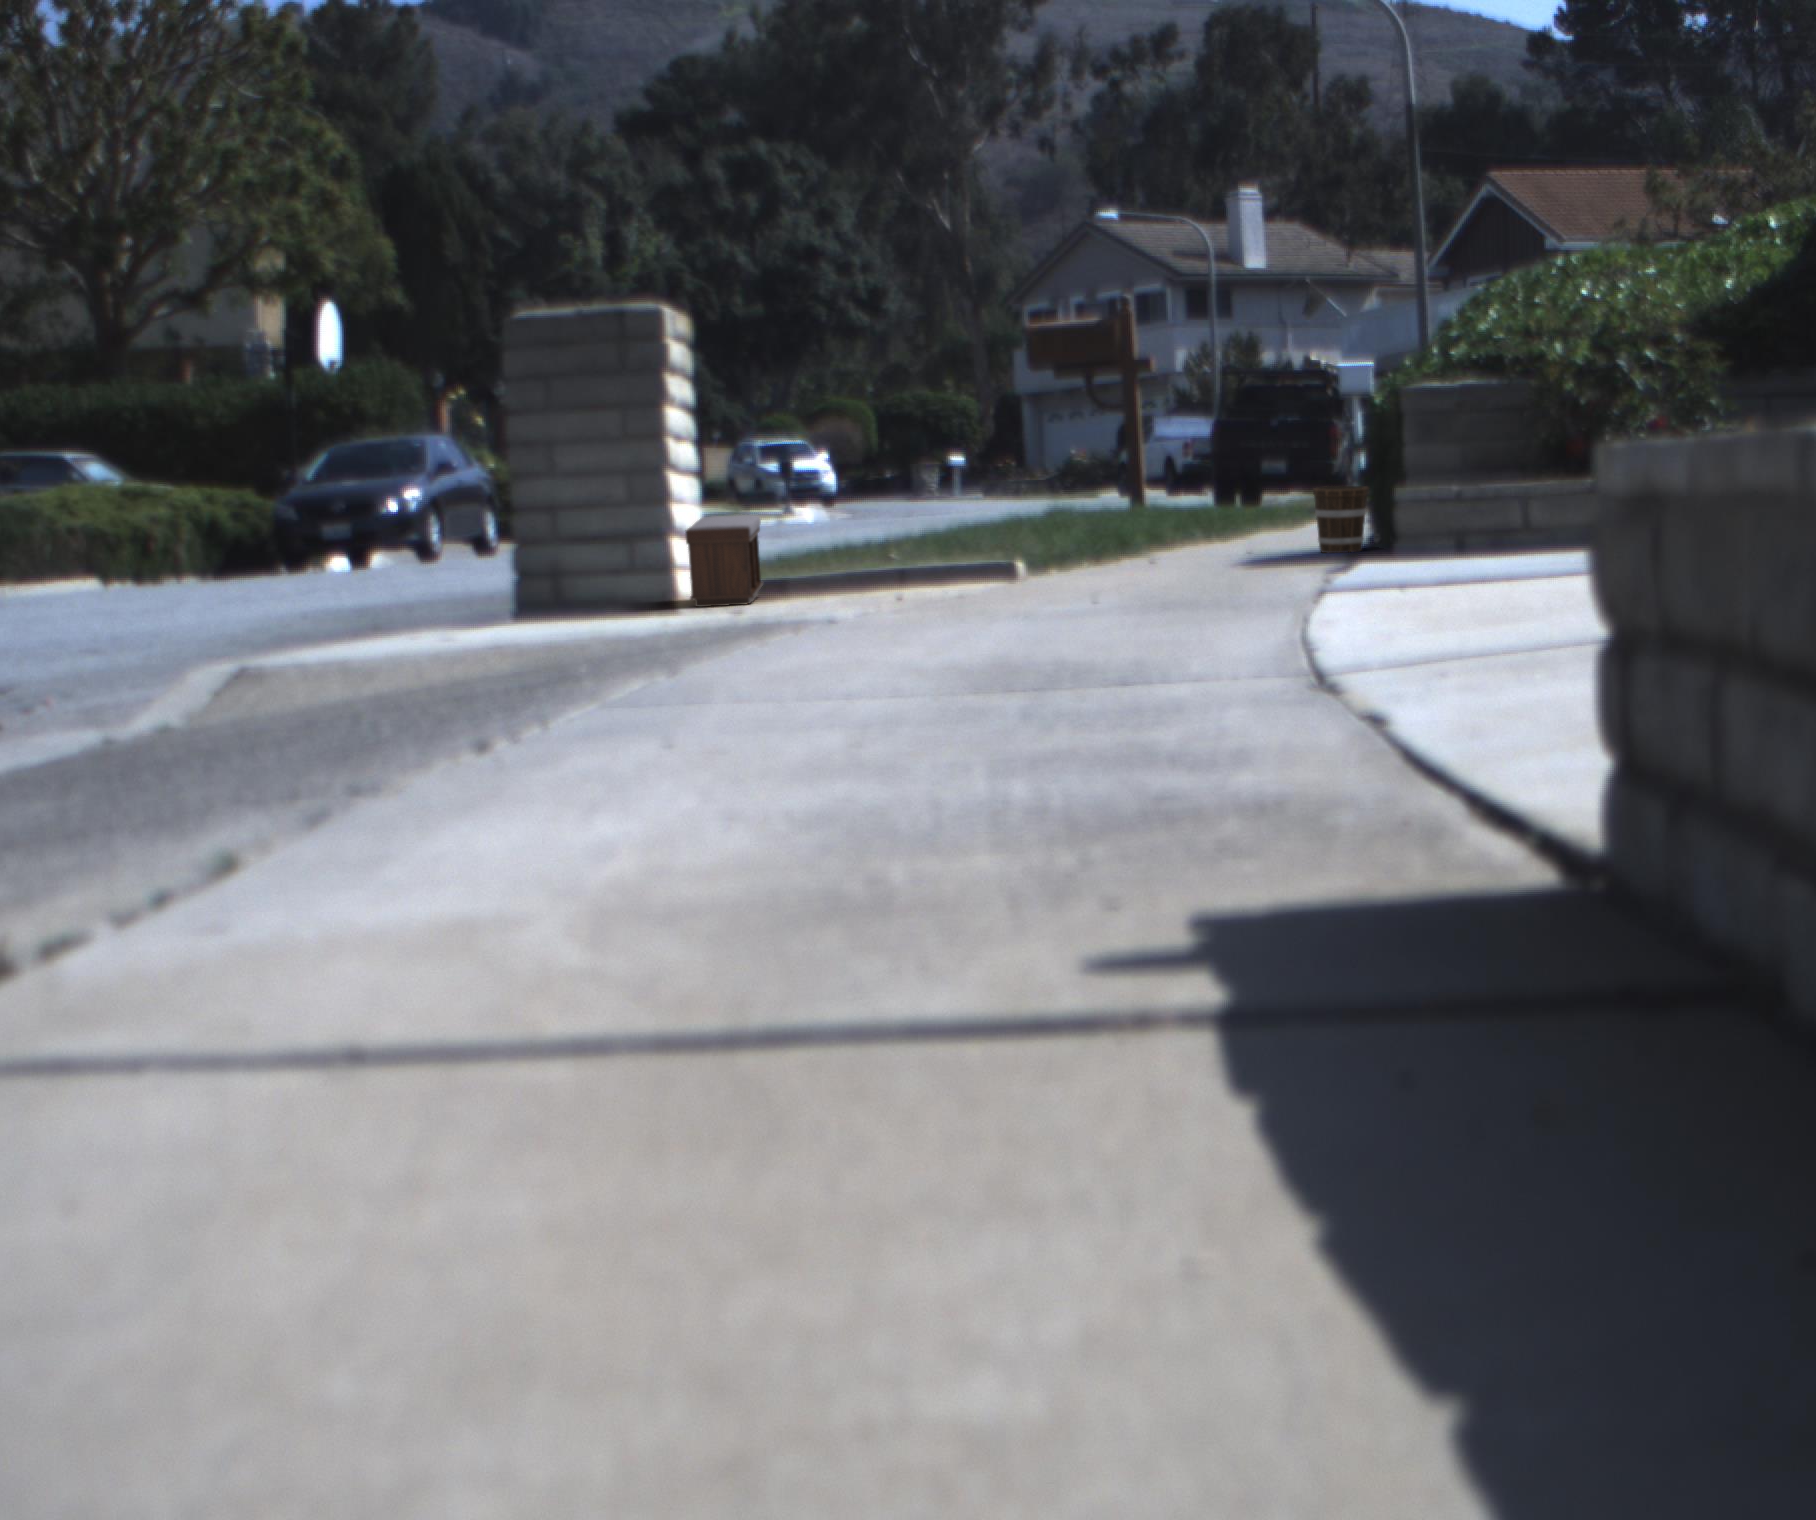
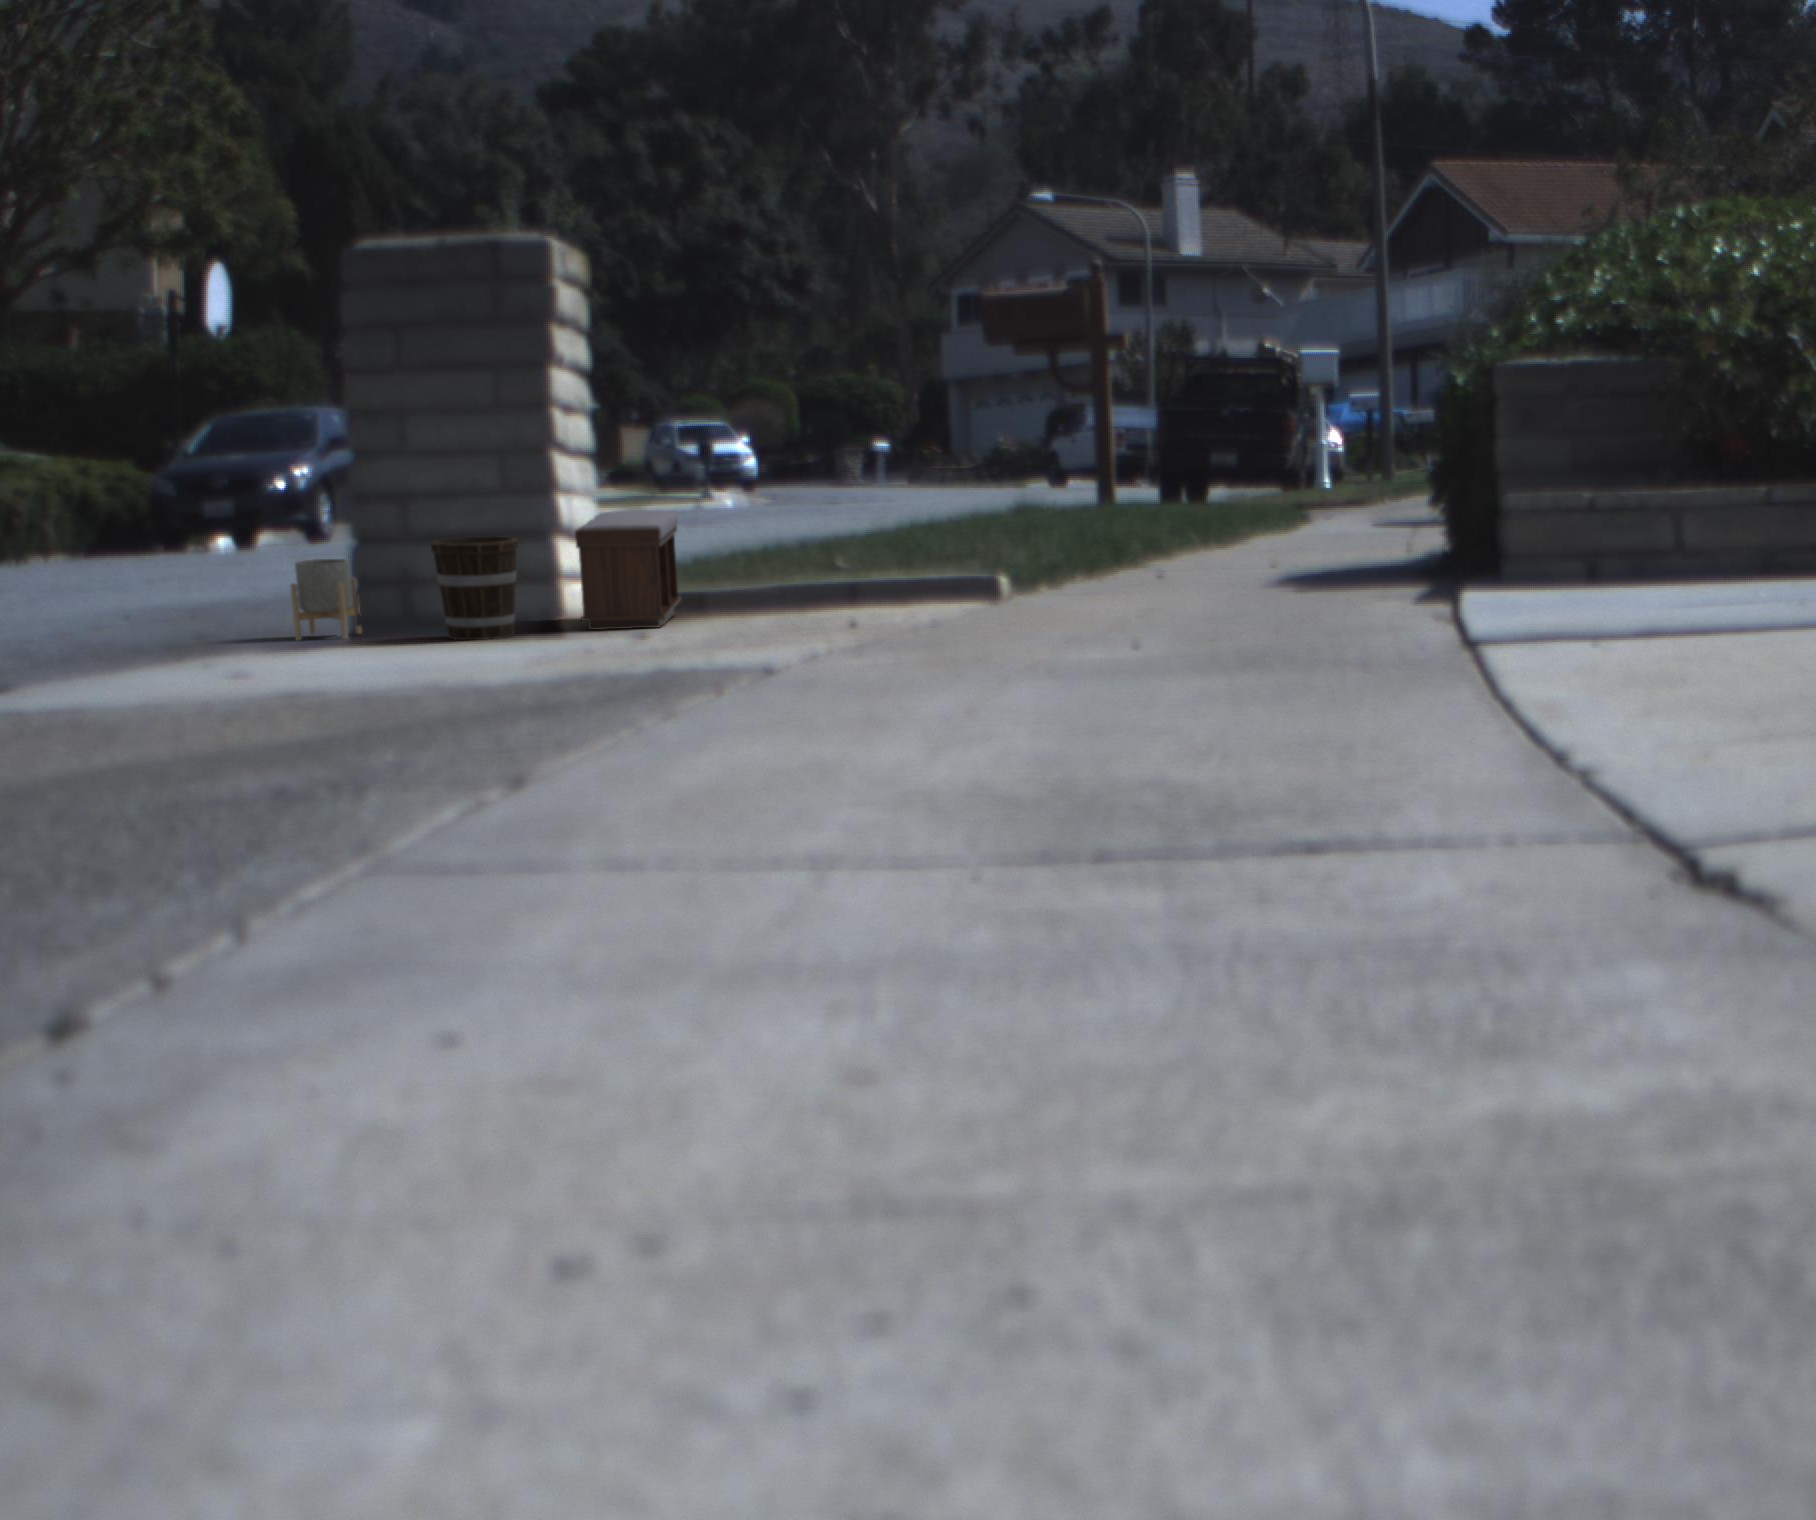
bucket: present [1313,486,1369,553] -> present [431,536,518,640]
planter: none [470,556,522,618] -> present [291,559,362,640]

